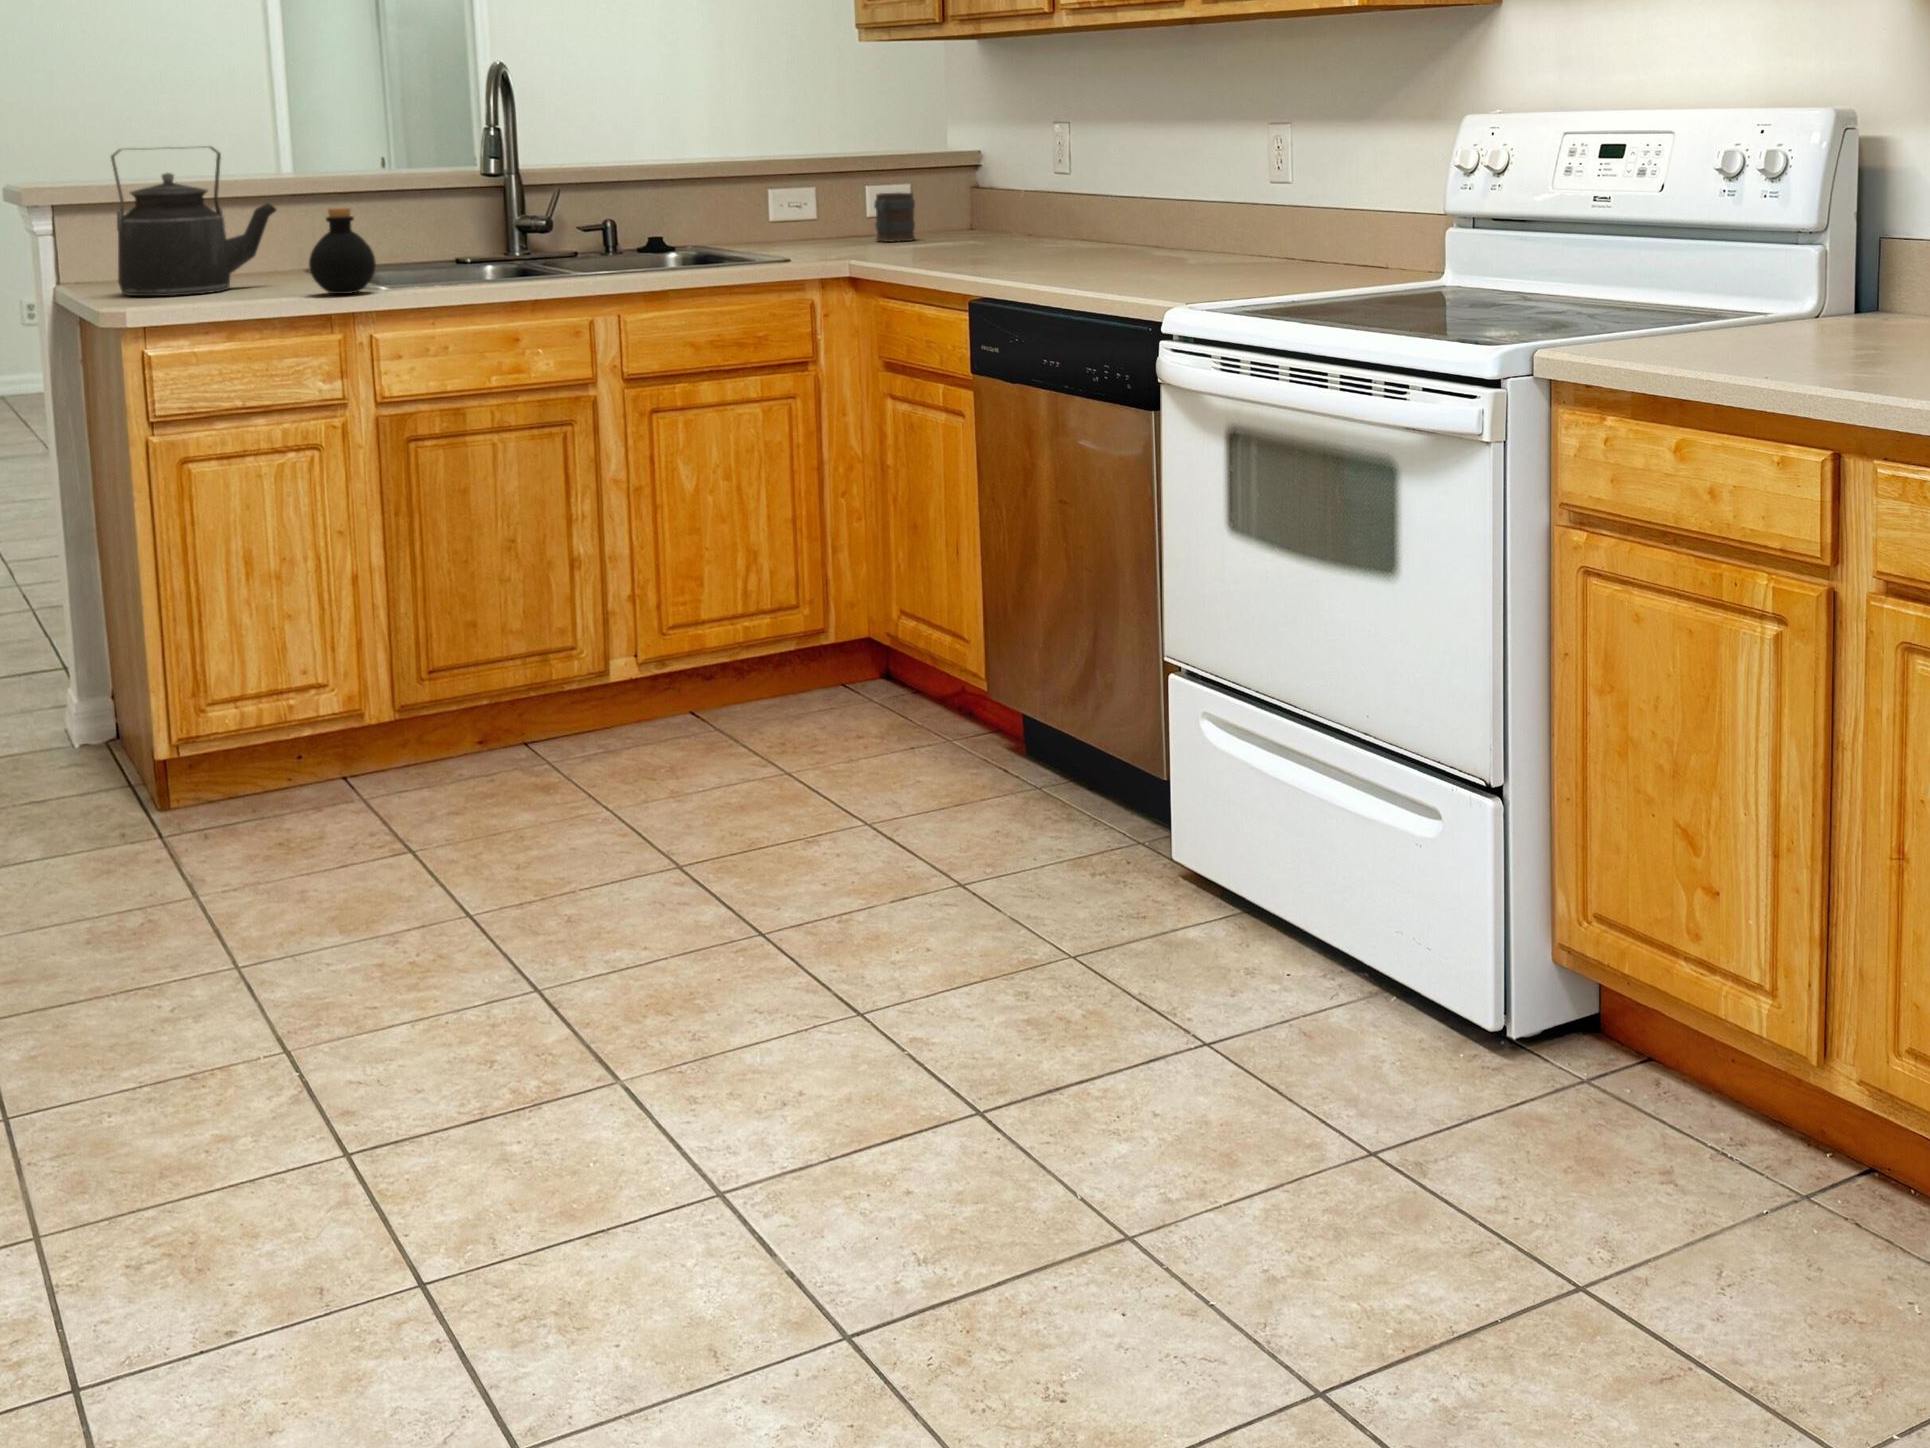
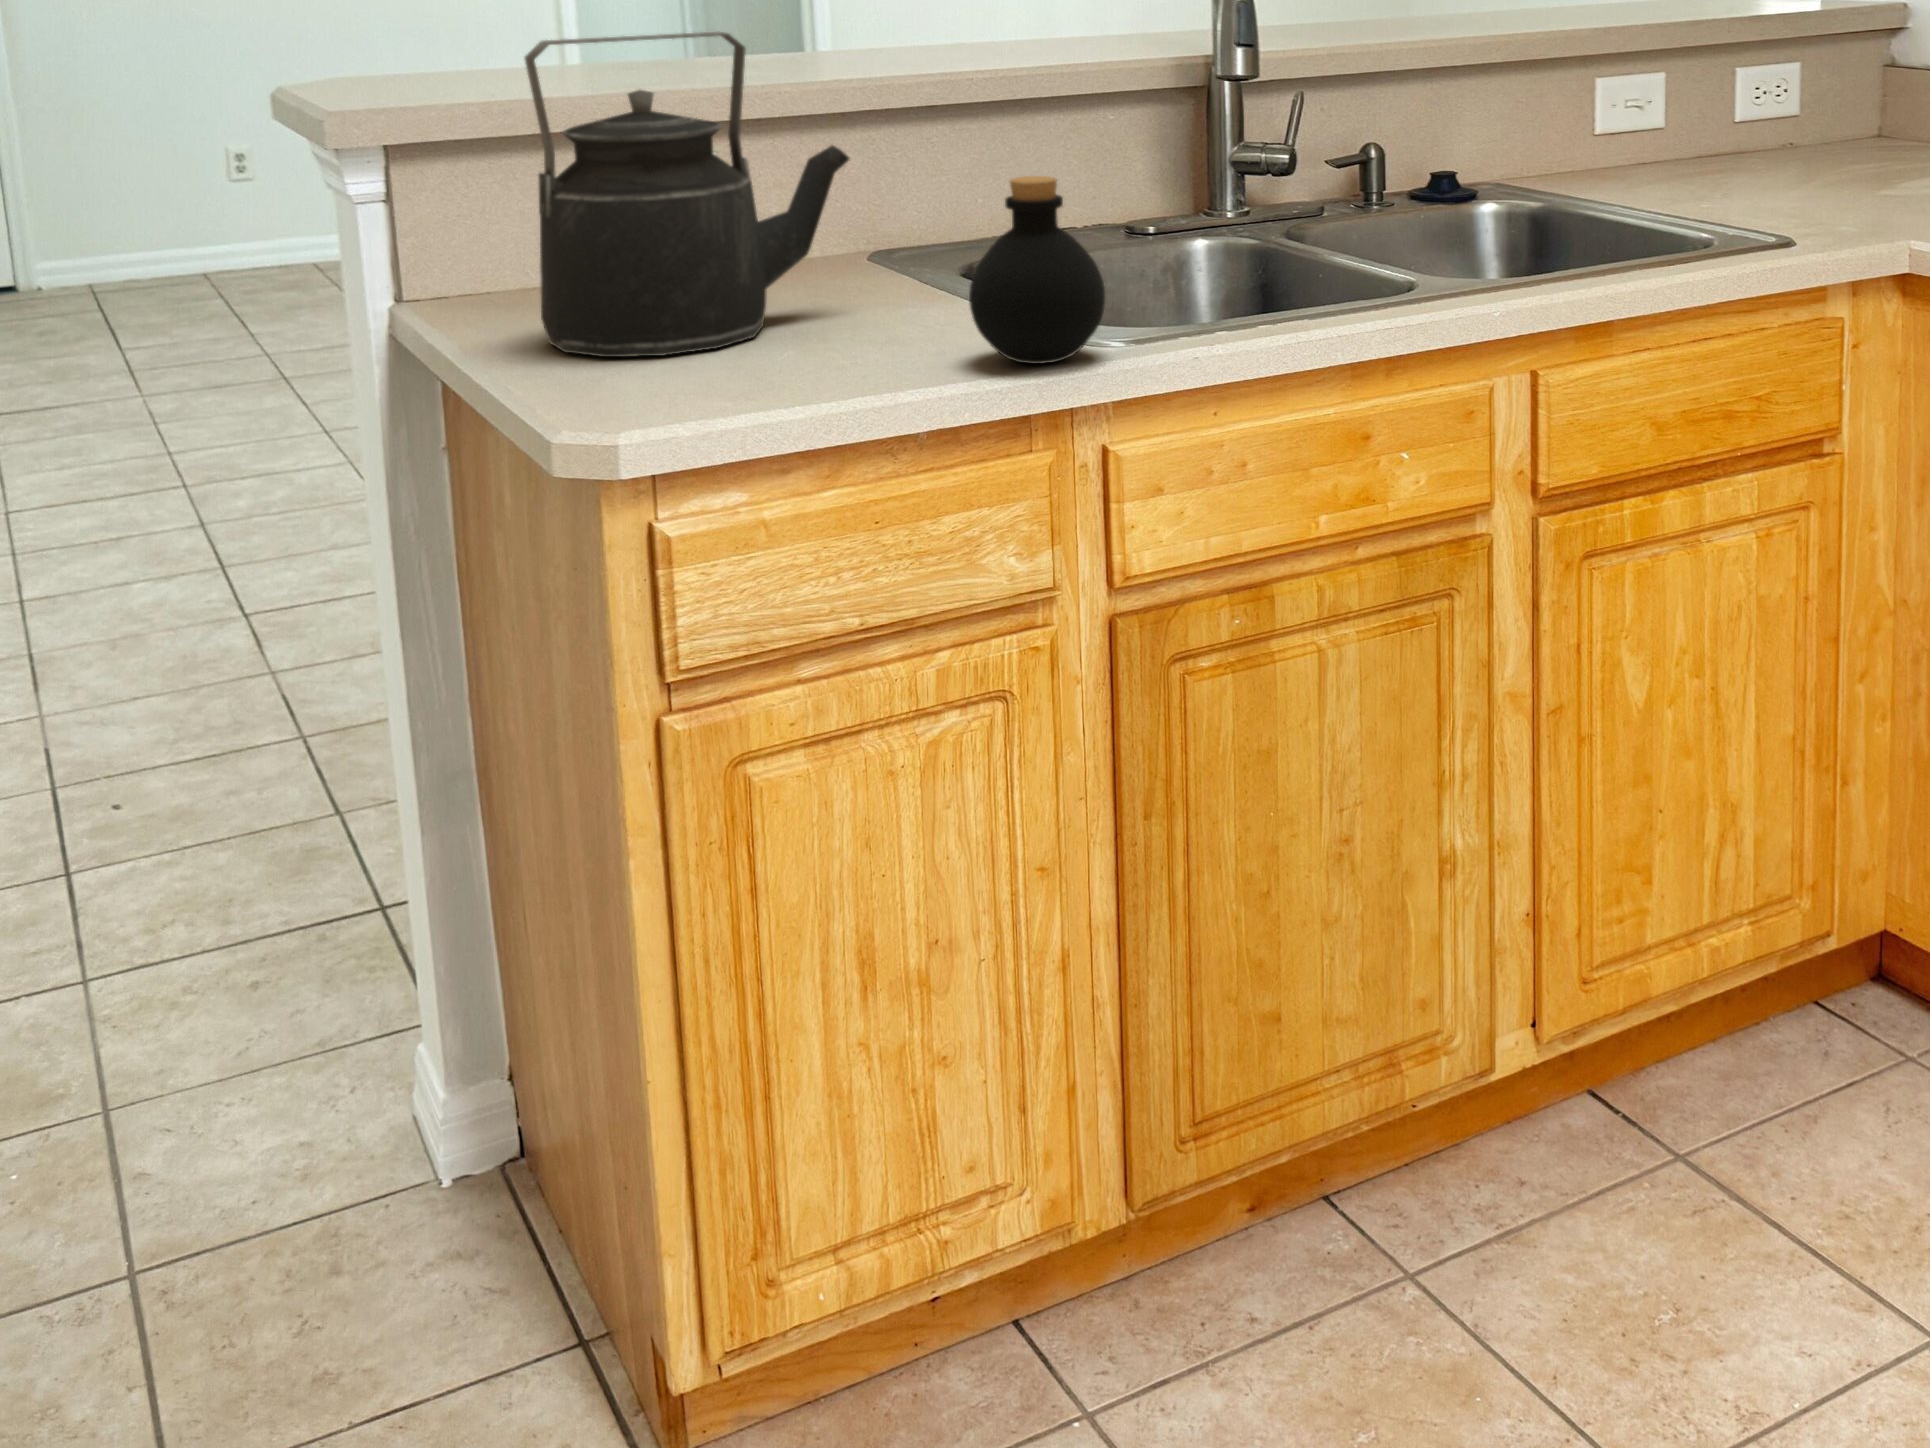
mug: present [874,193,915,242] -> none [1791,88,1864,176]

